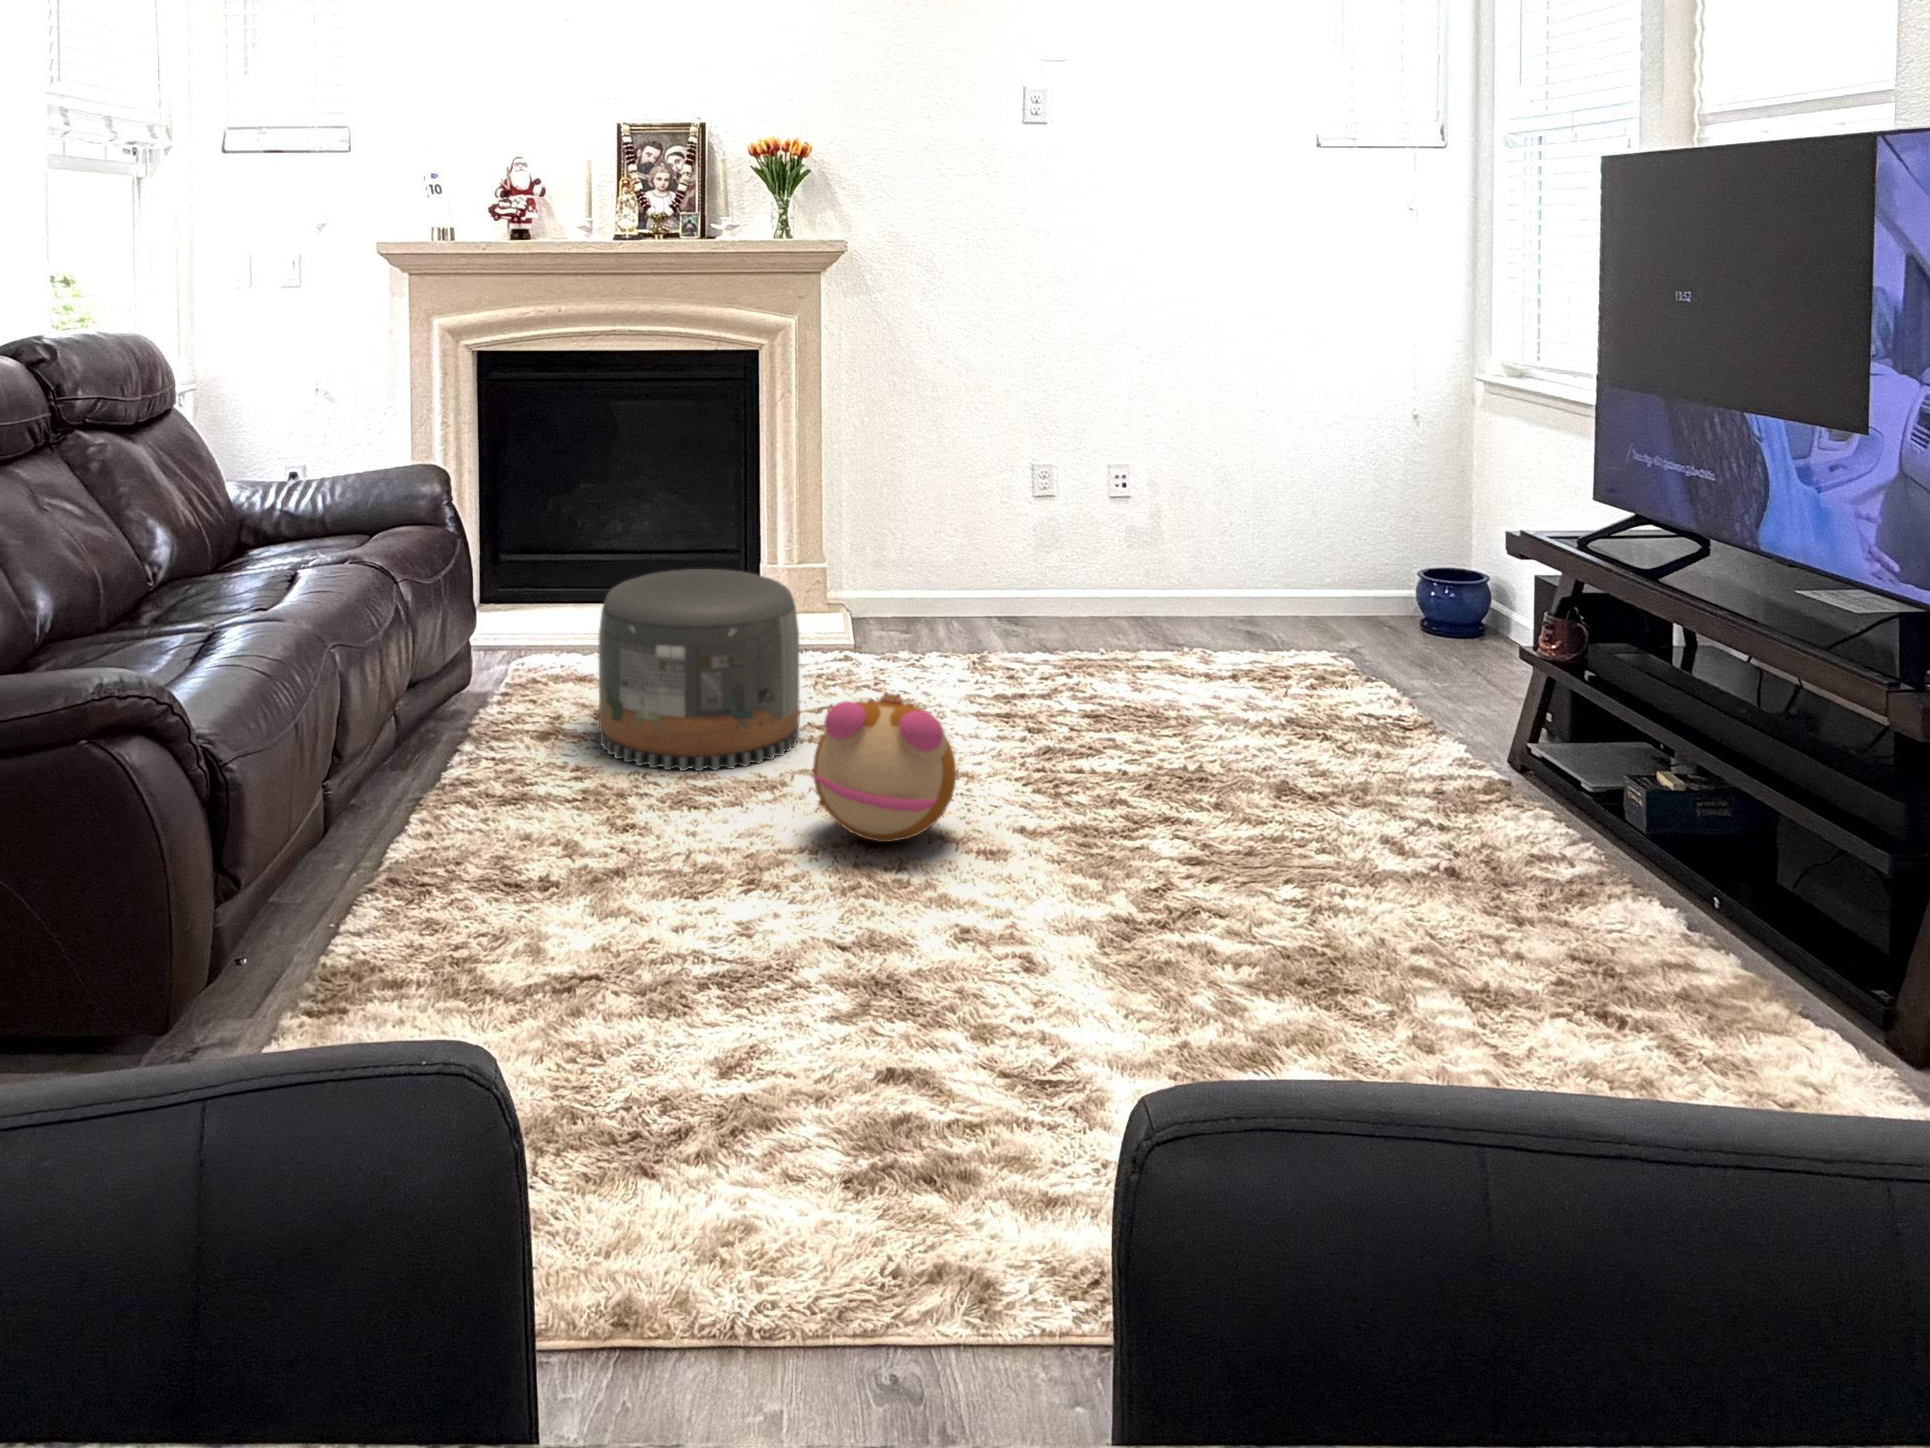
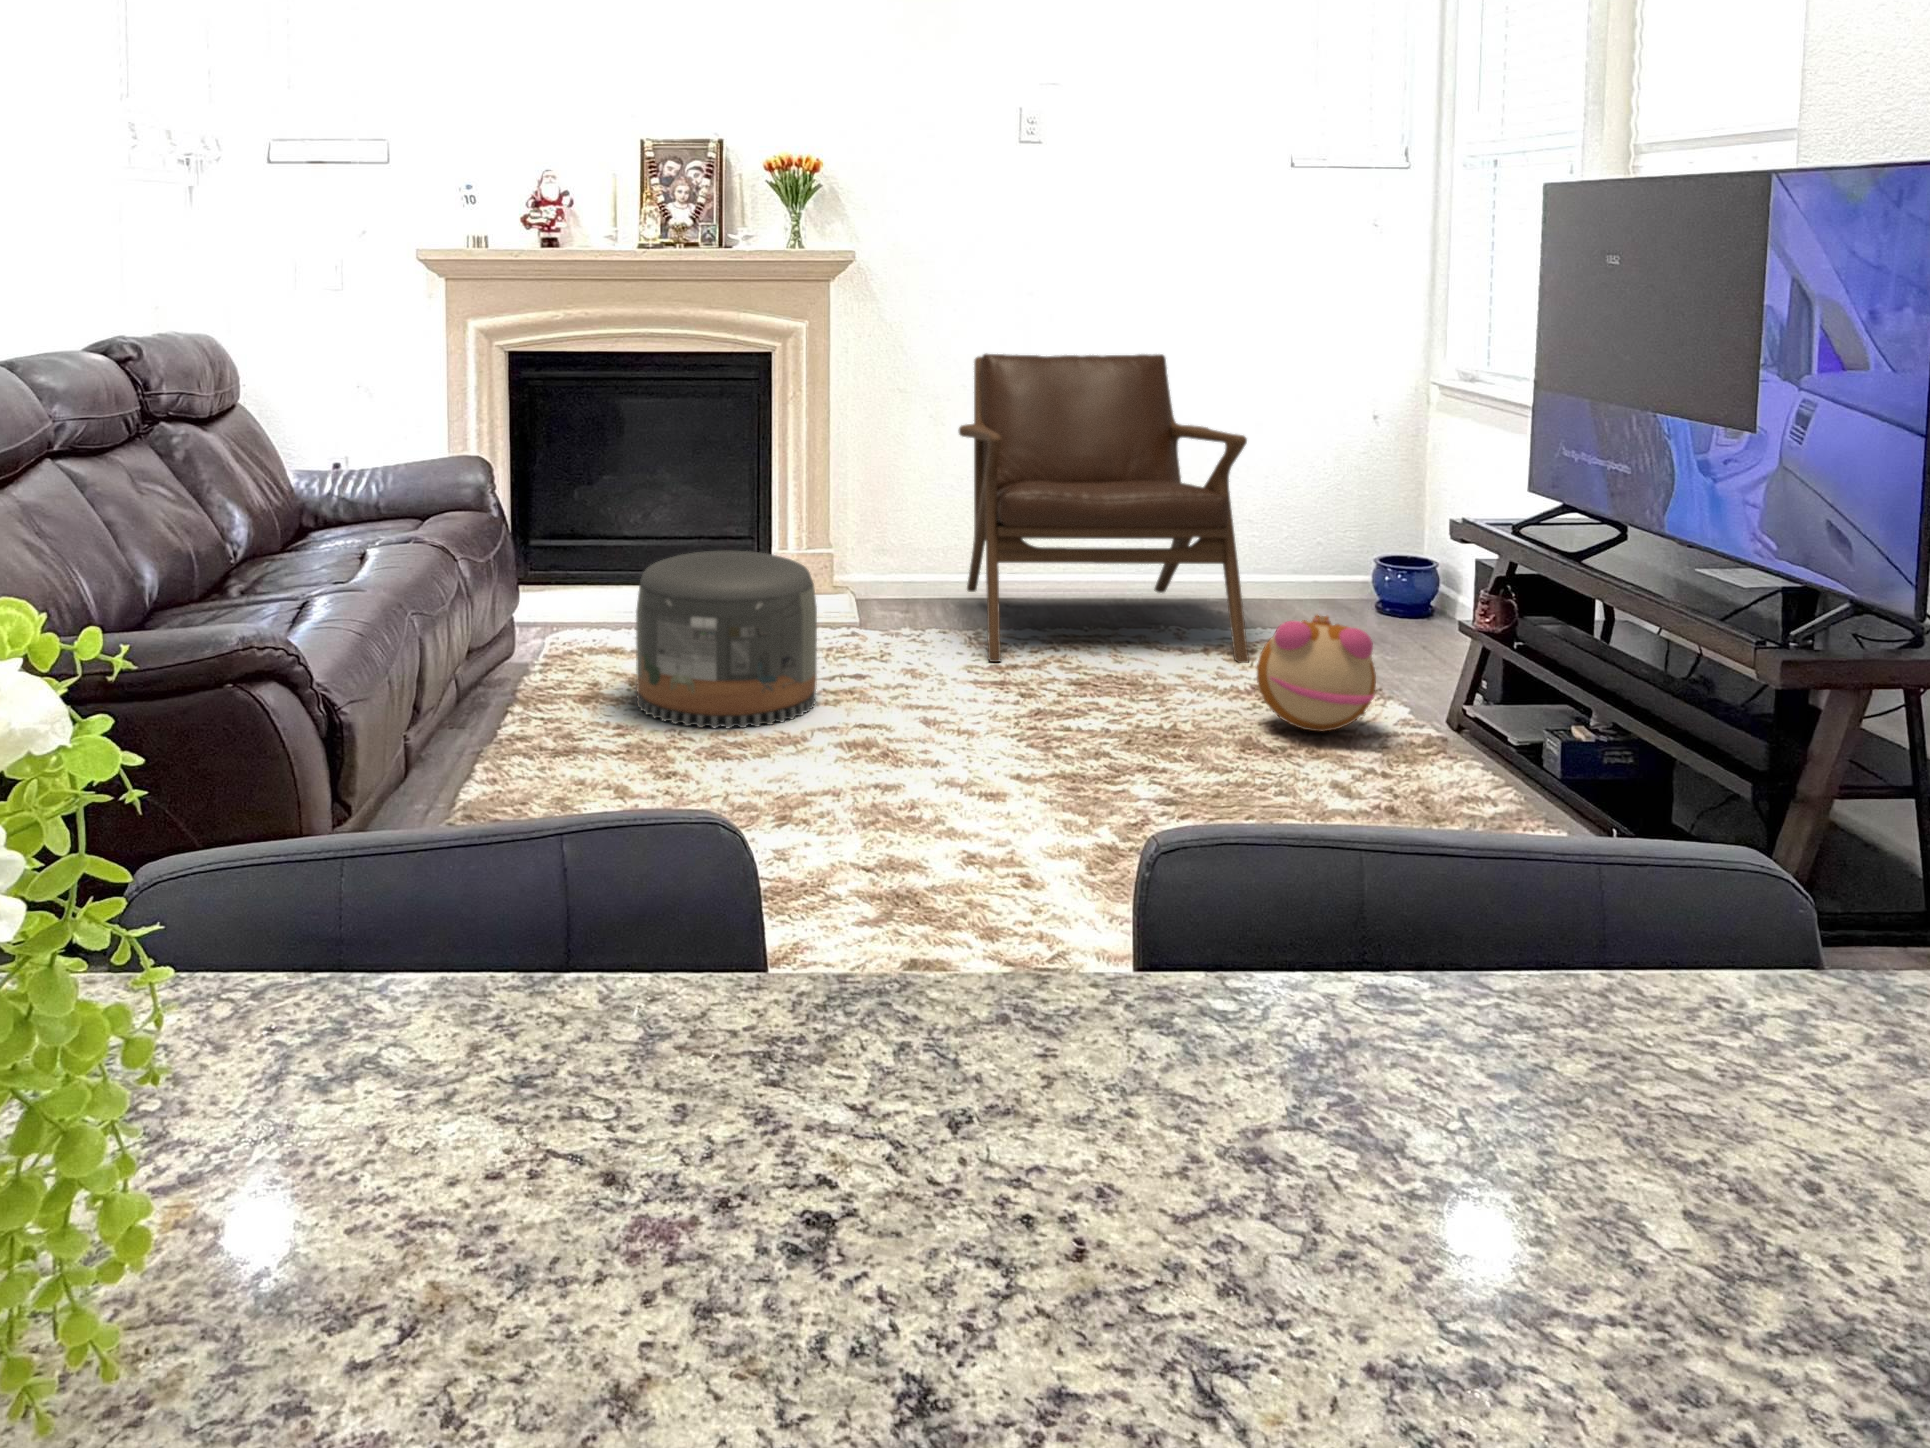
lounge chair: none [961,350,1284,692] -> present [959,354,1249,663]
plush toy: present [812,692,956,842] -> present [1257,615,1376,731]

